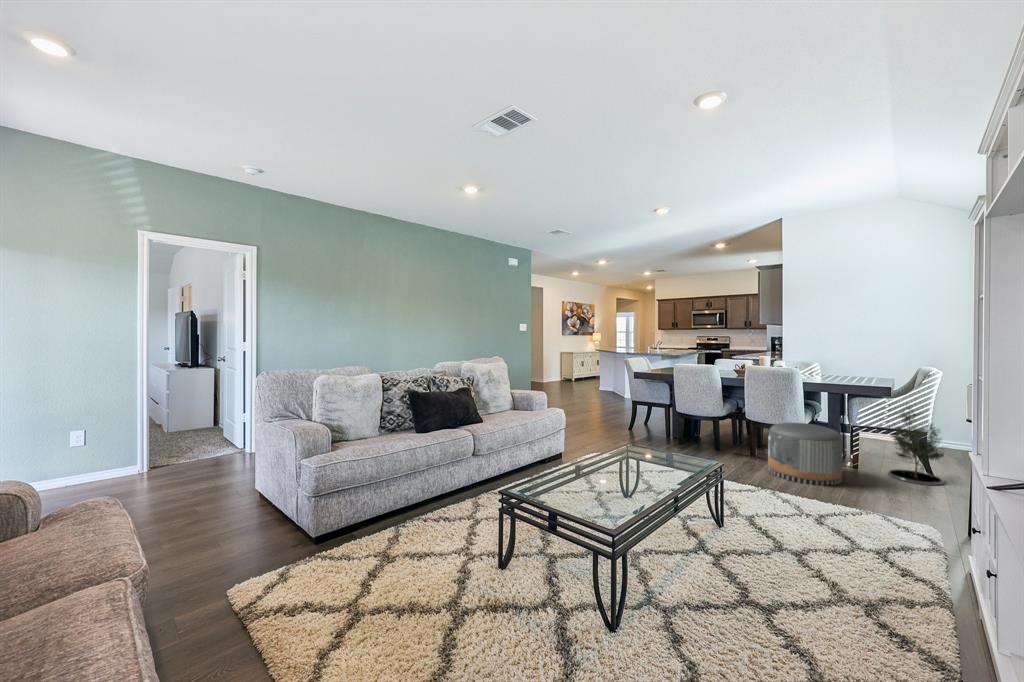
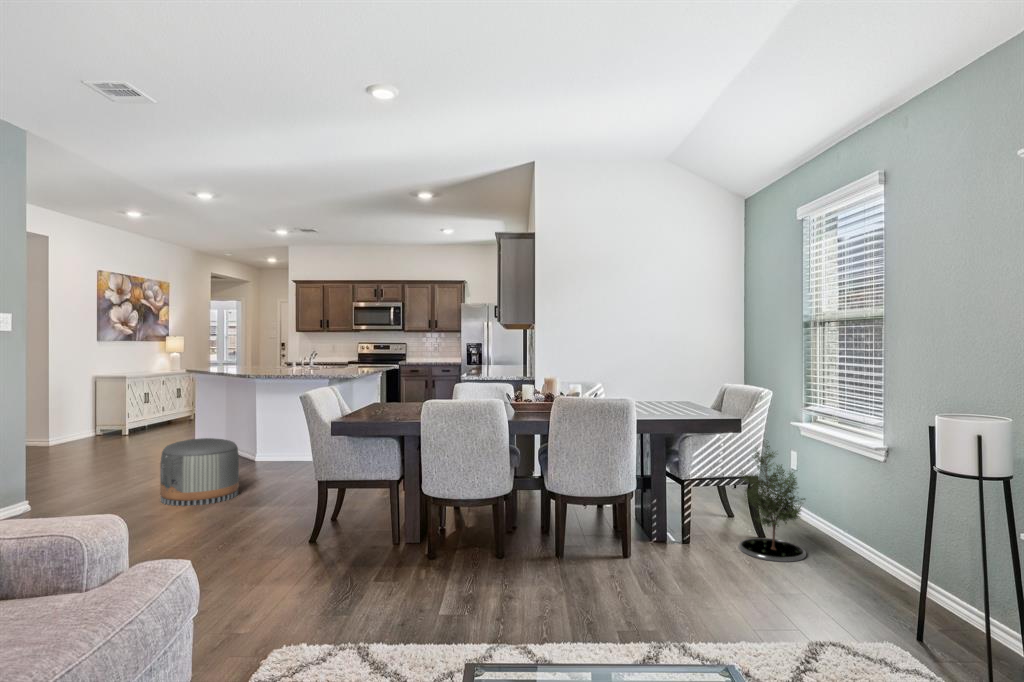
pouf: present [768,423,843,485] -> present [160,438,239,506]

